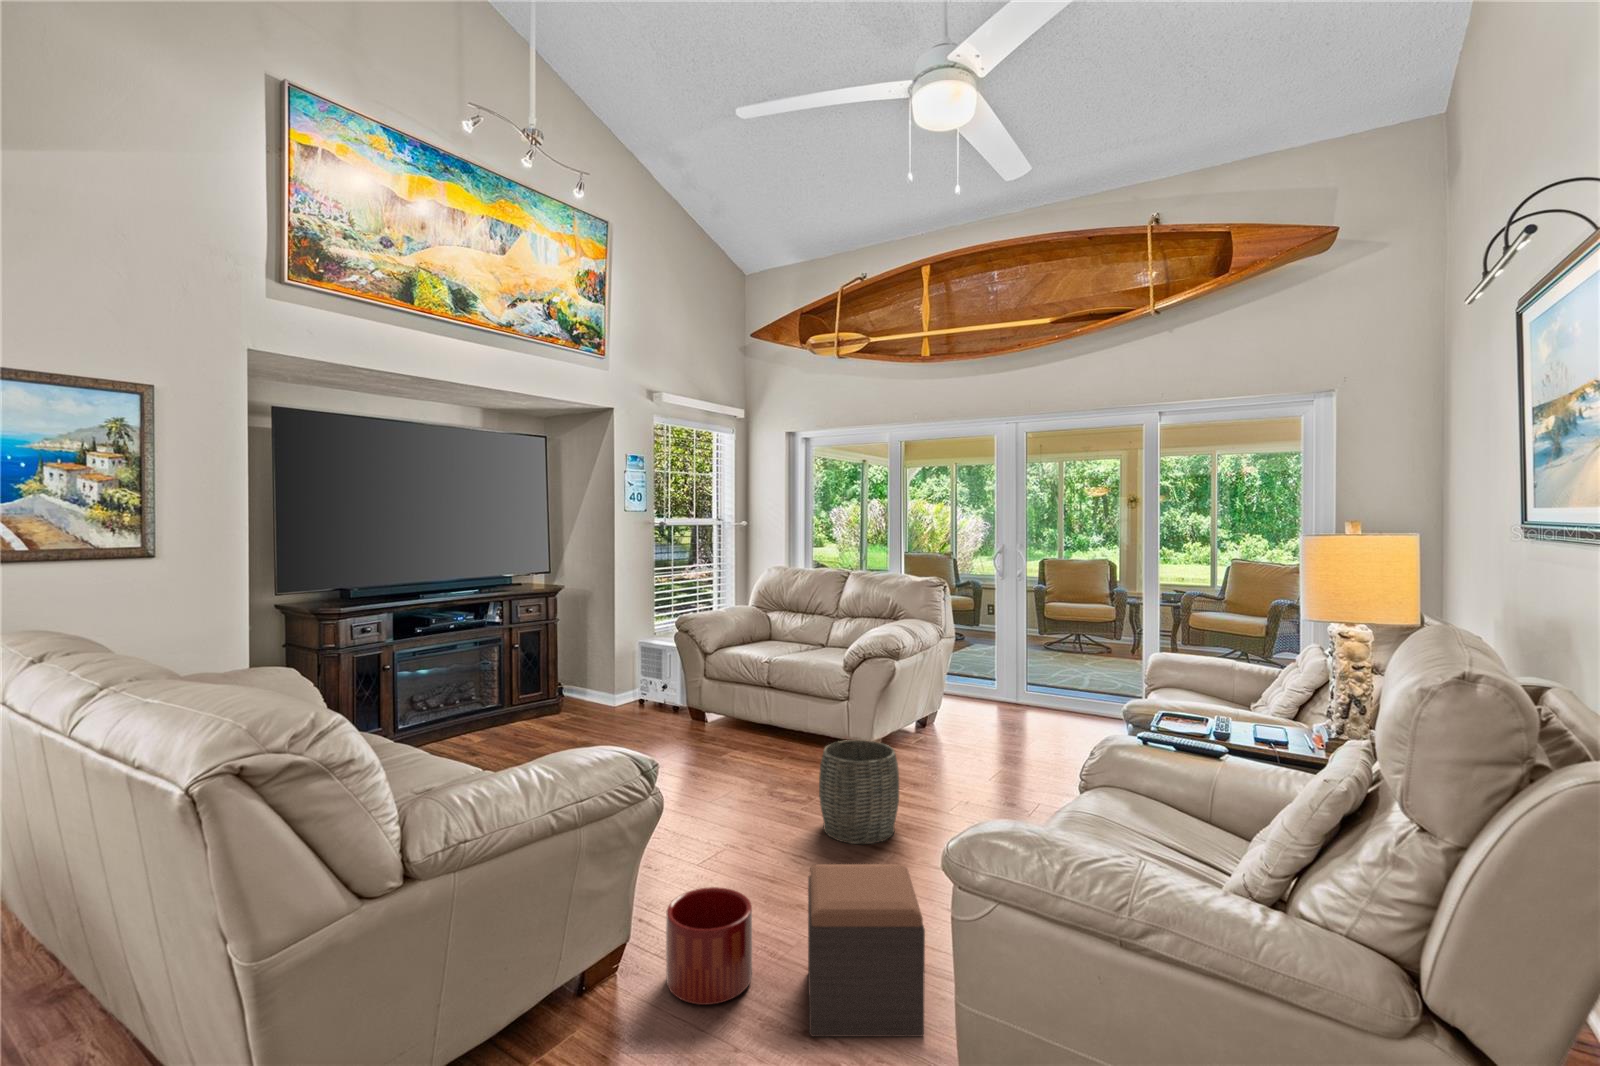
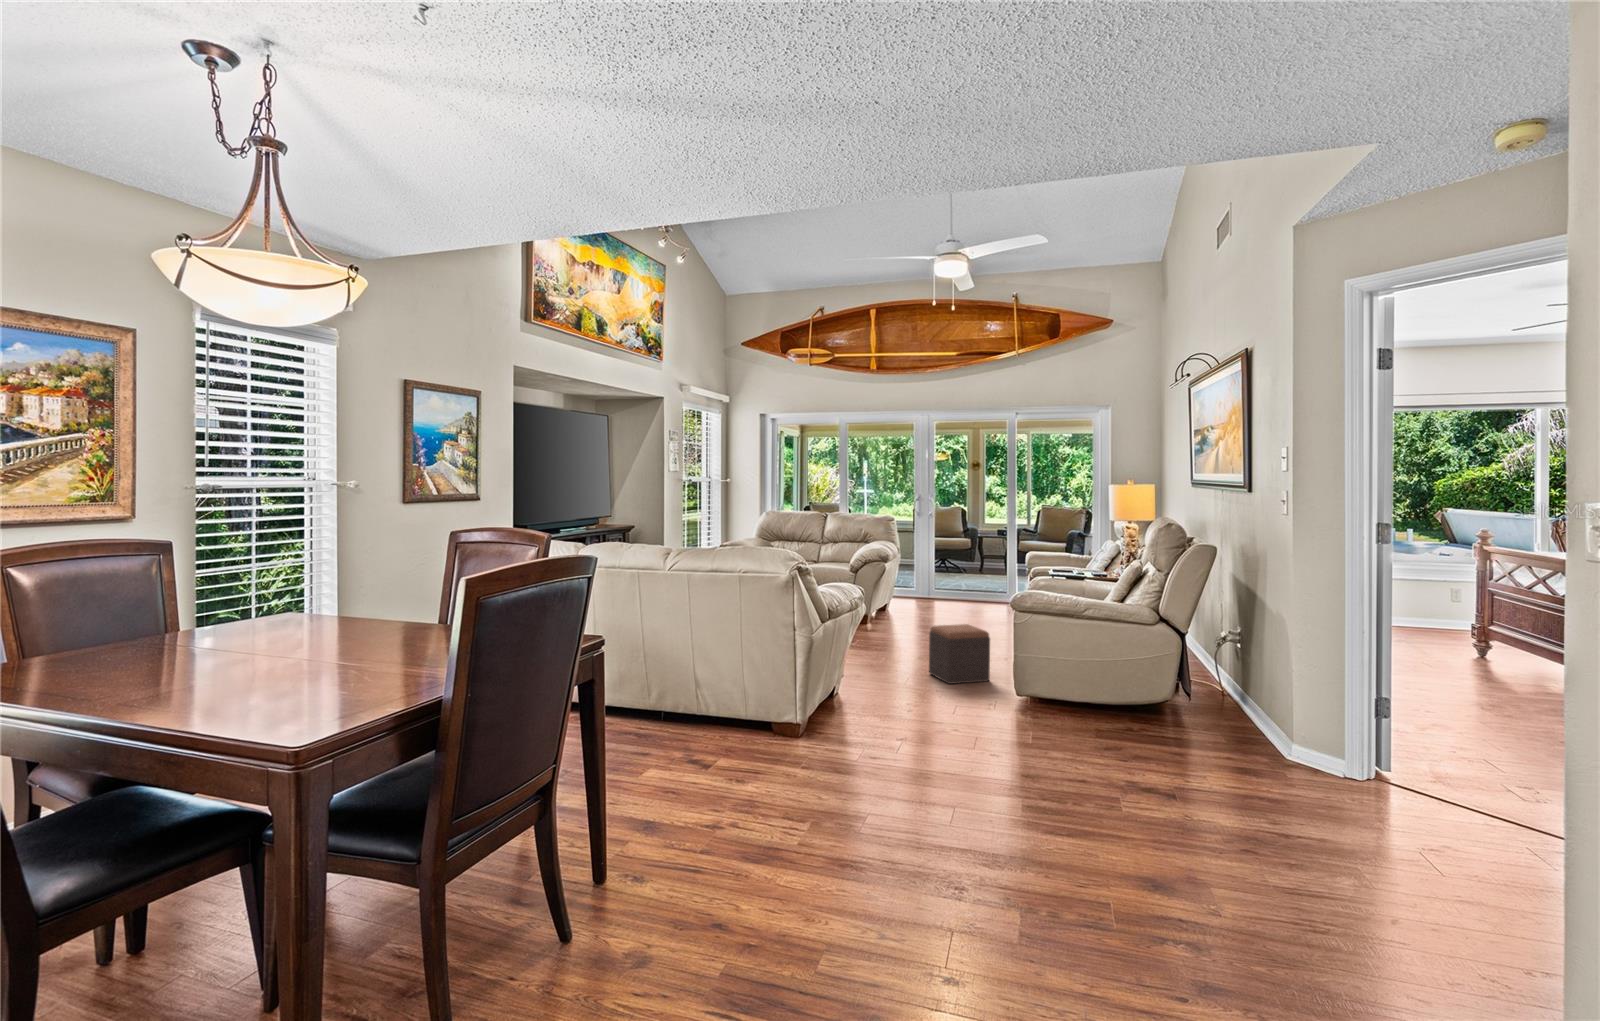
woven basket: present [819,740,899,844] -> none [880,598,923,647]
planter: present [666,887,752,1005] -> none [873,642,911,682]

